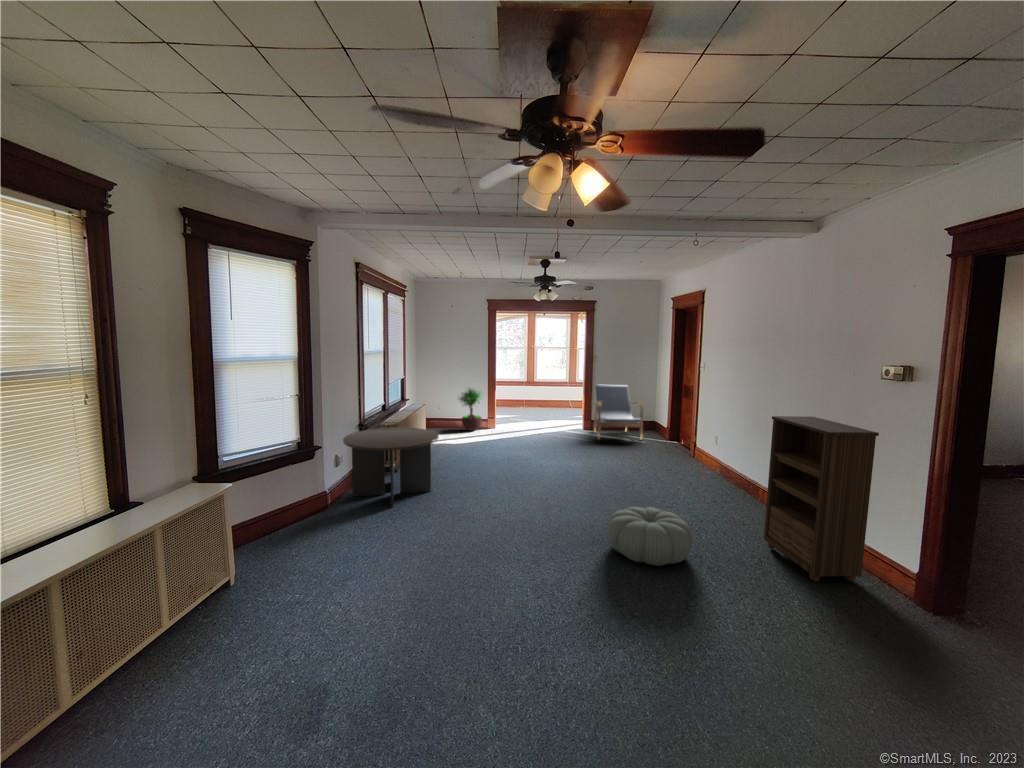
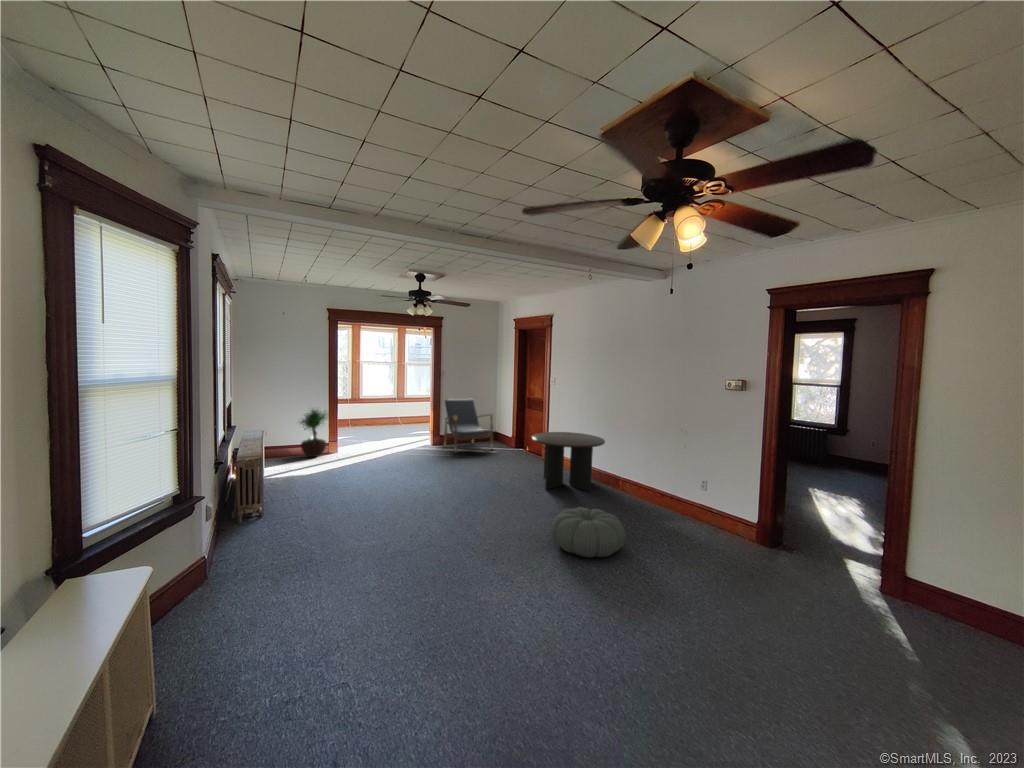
bookshelf: present [764,416,879,582] -> none [654,419,734,542]
coffee table: present [343,427,439,508] -> present [532,432,605,491]

